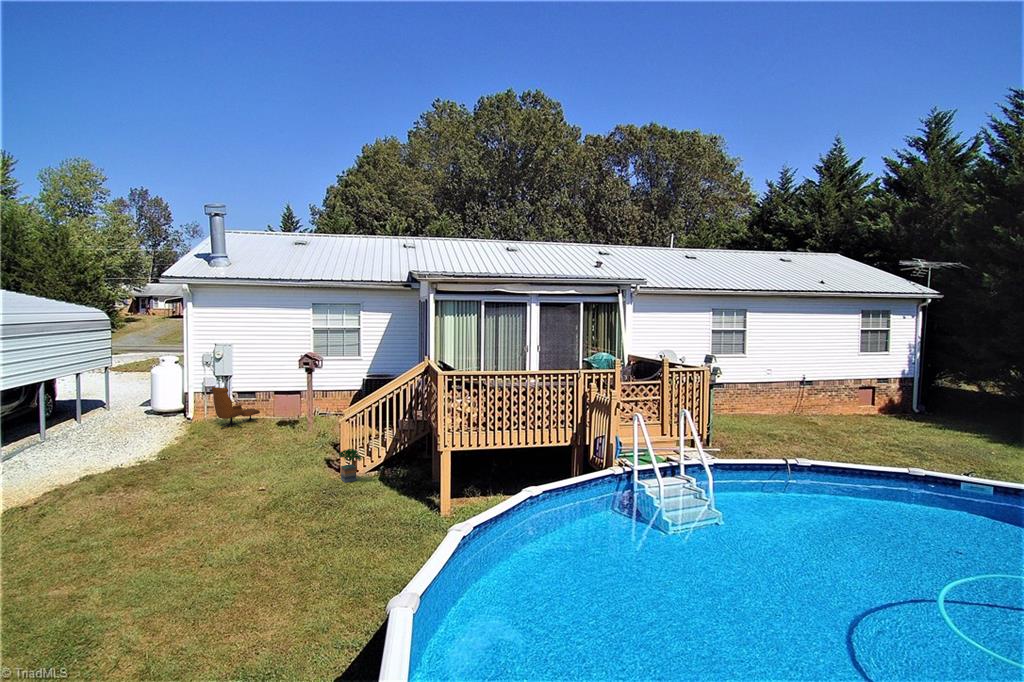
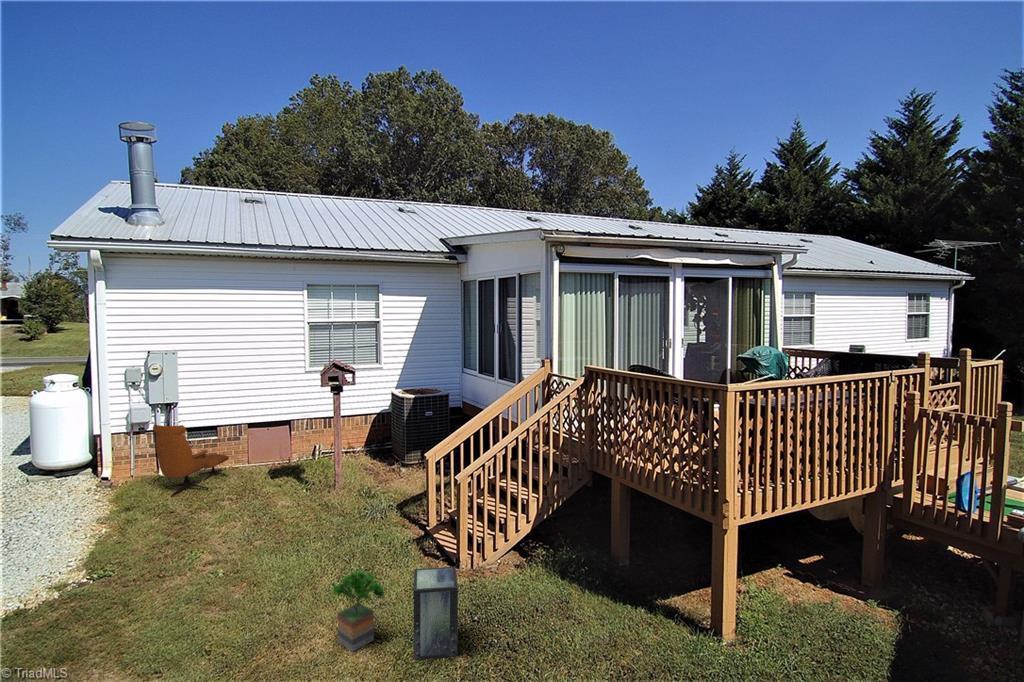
potted tree: present [339,449,361,483] -> present [333,570,385,652]
storage box: none [274,454,304,495] -> present [414,567,458,660]

